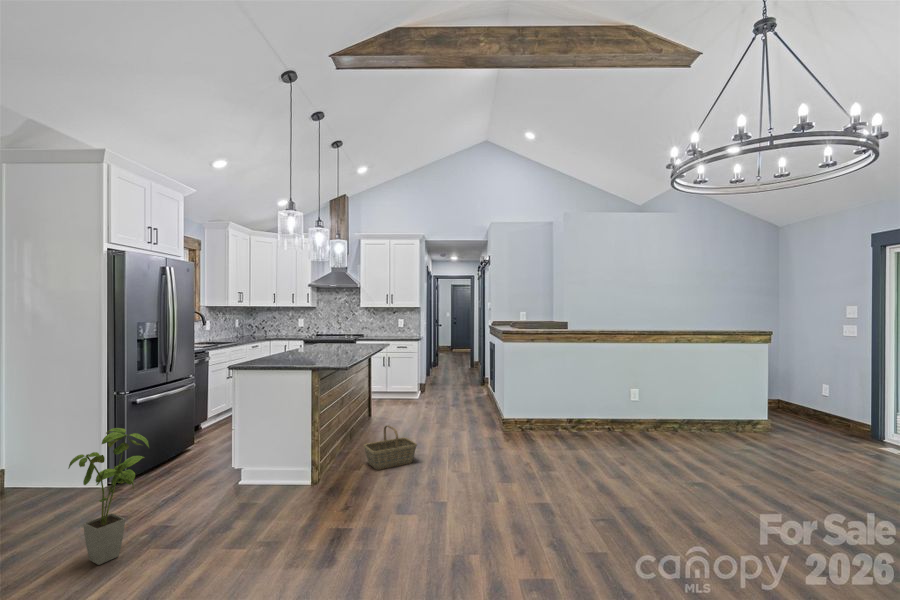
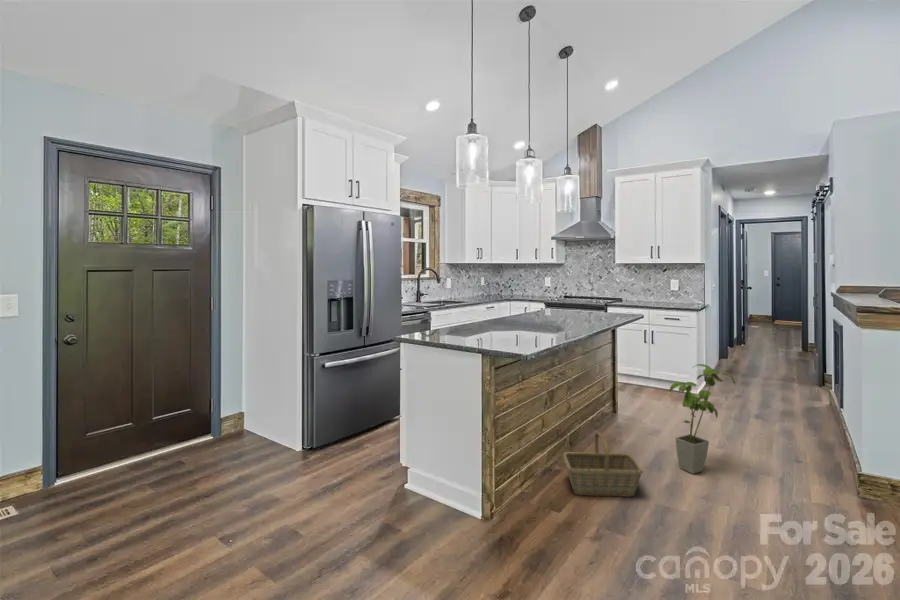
house plant: present [68,428,149,565] -> present [670,364,735,474]

